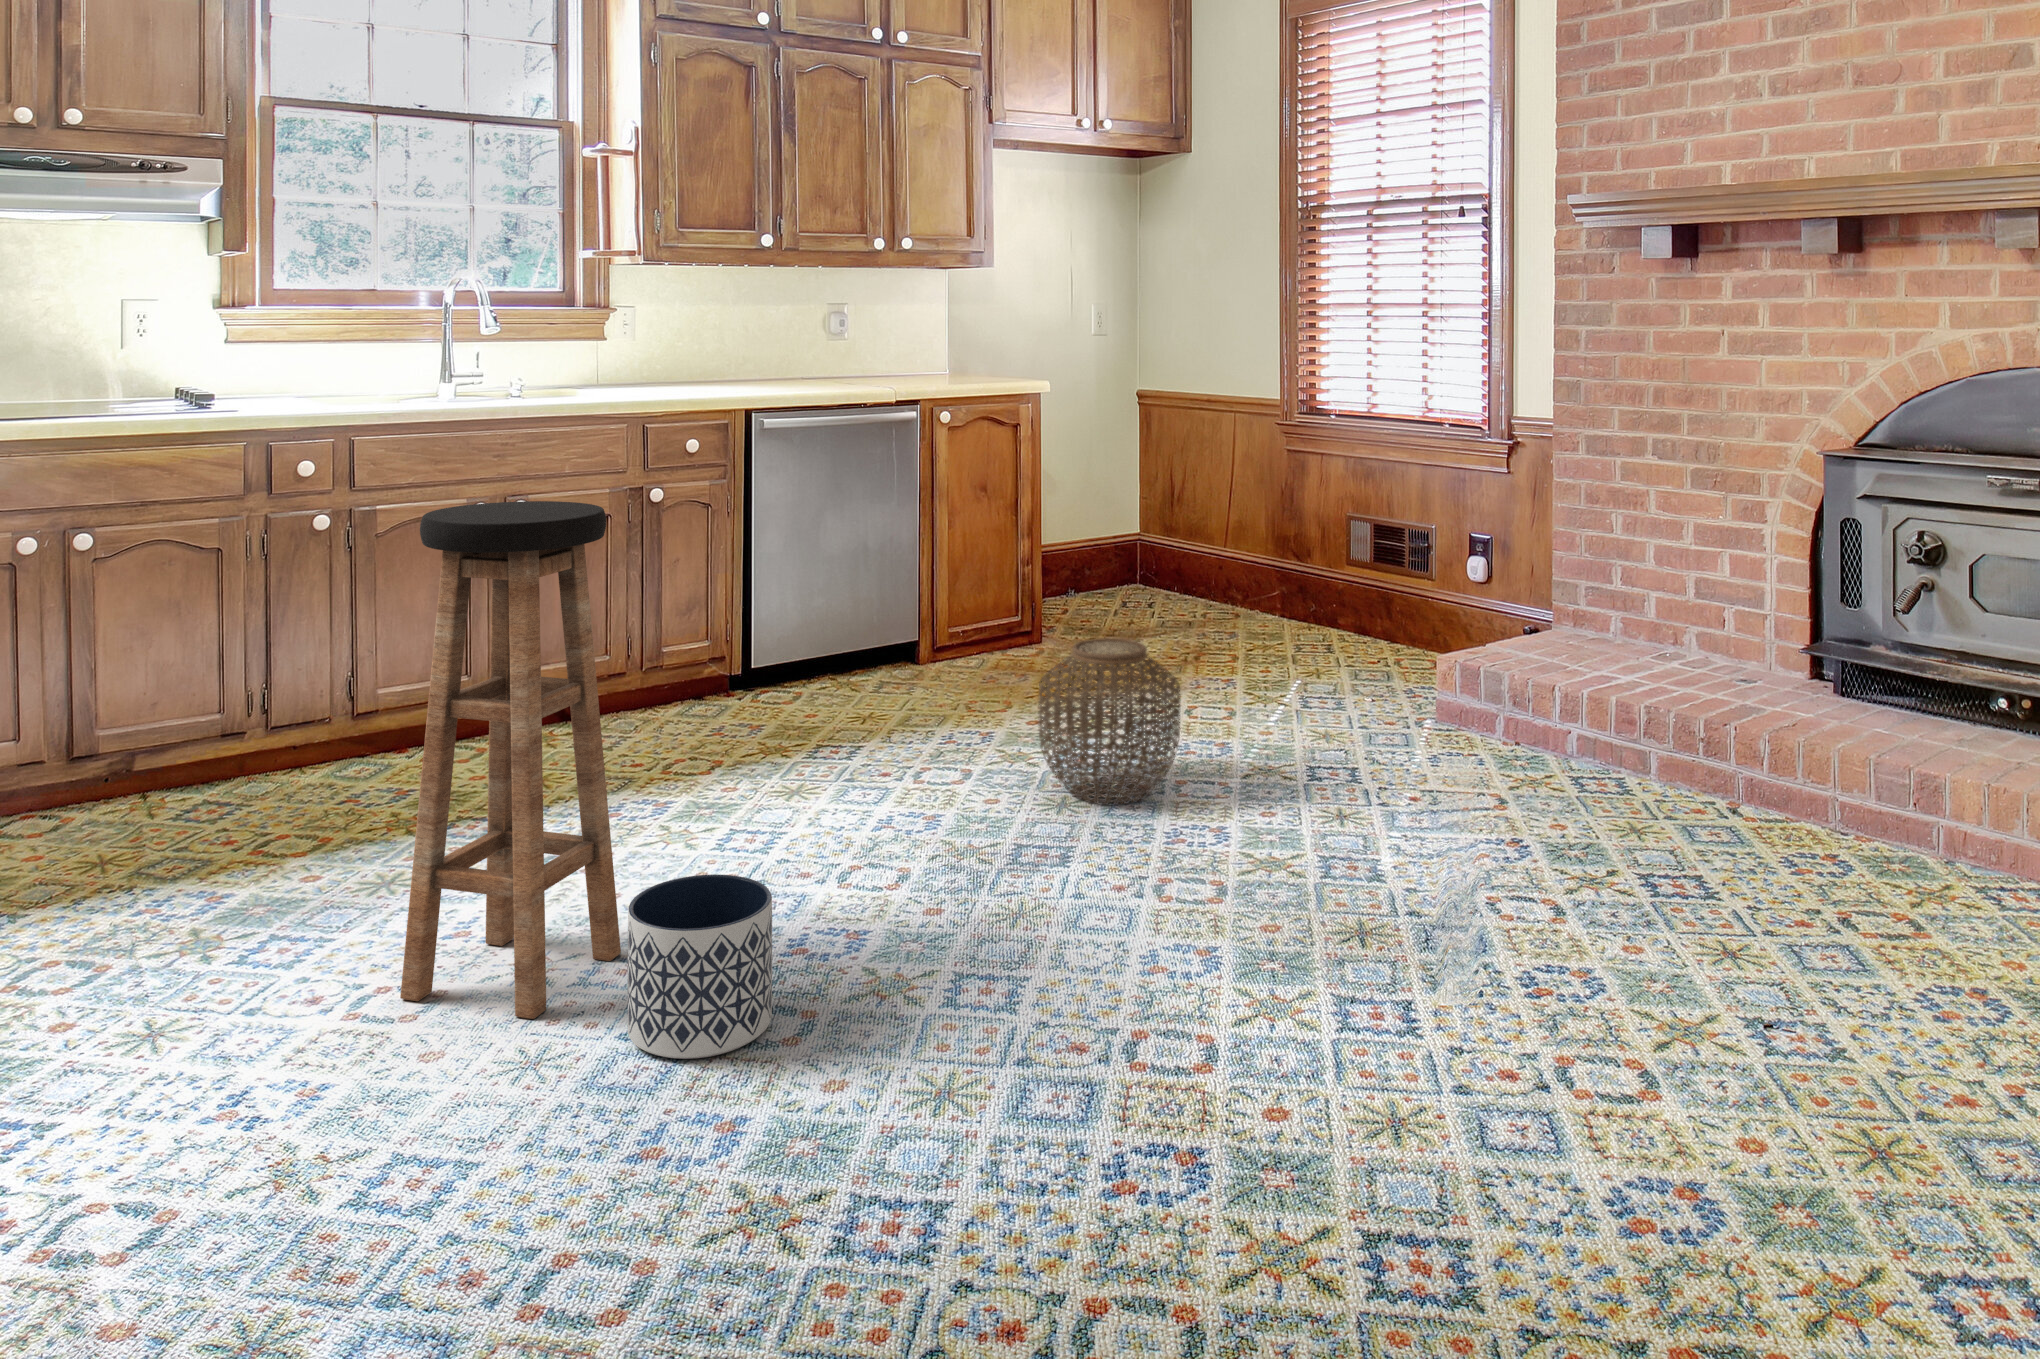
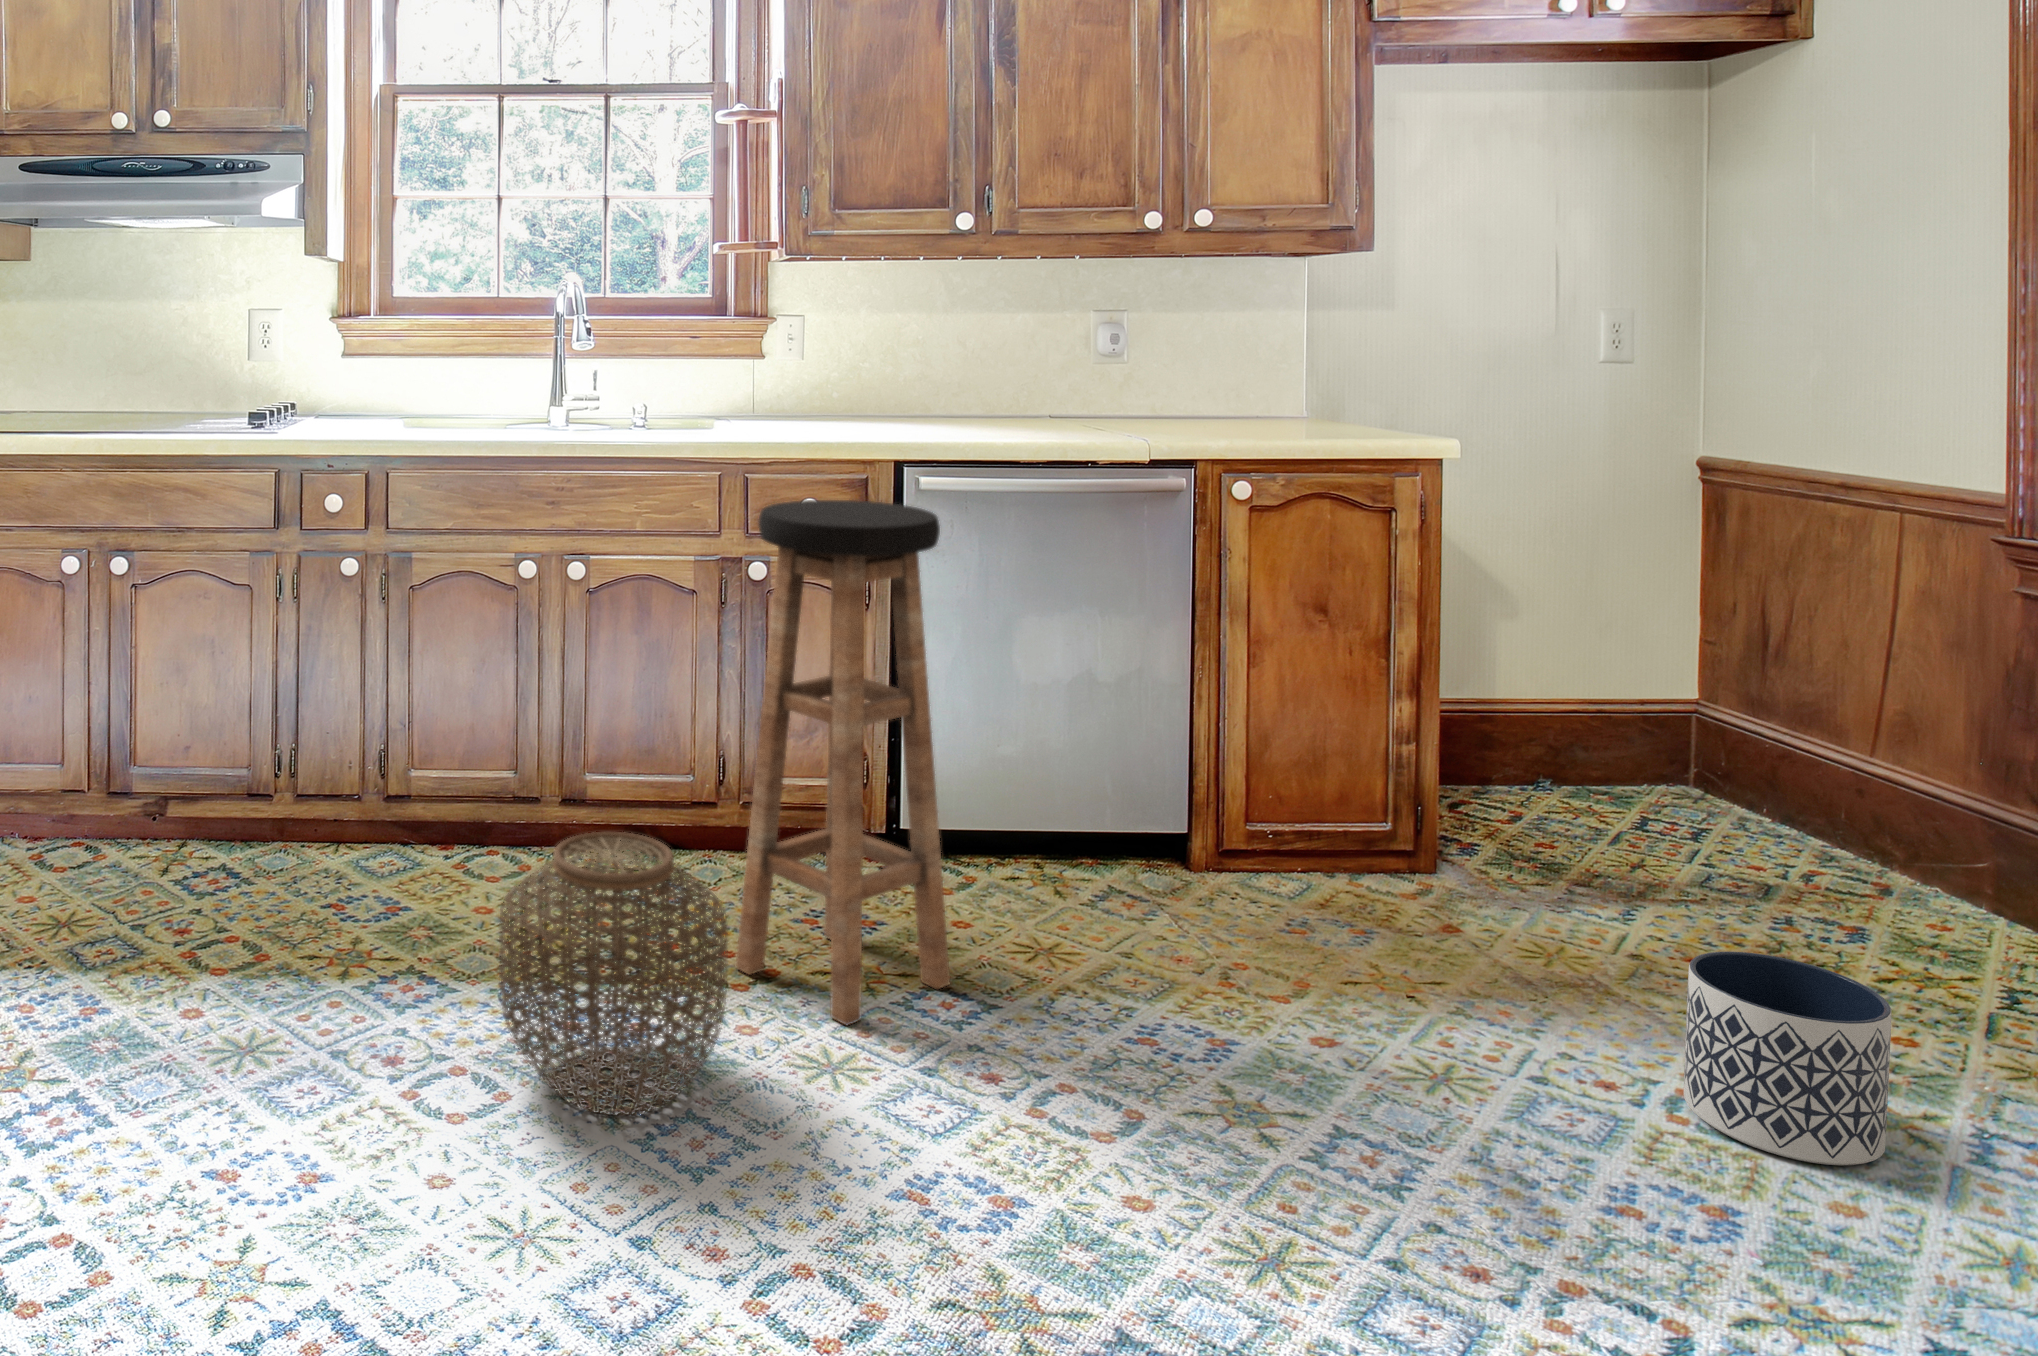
woven basket: present [1039,638,1180,804] -> present [499,832,728,1115]
planter: present [628,874,772,1059] -> present [1684,951,1891,1165]

